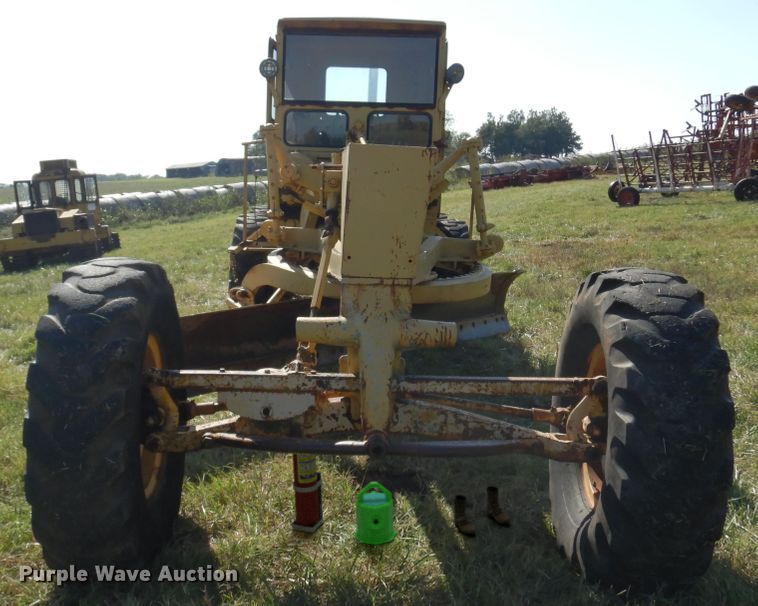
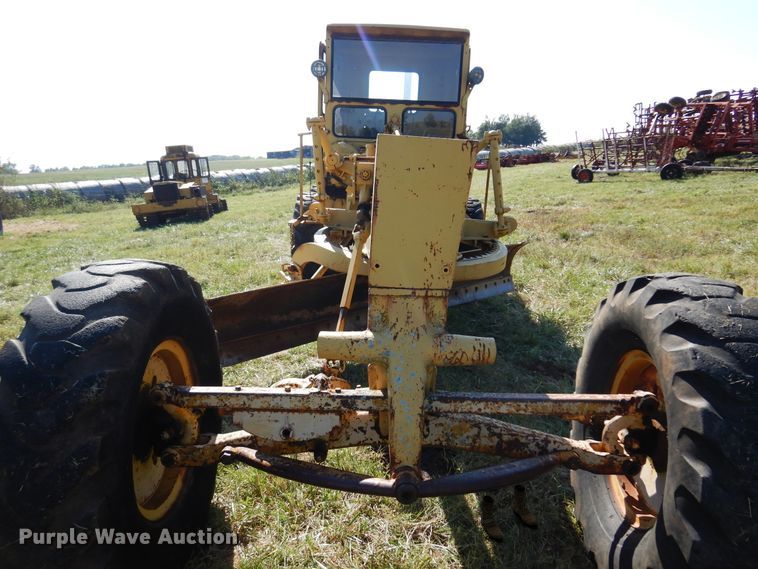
fire extinguisher: present [292,436,323,533] -> none [321,421,353,528]
watering can: present [354,482,397,545] -> none [381,485,424,549]

